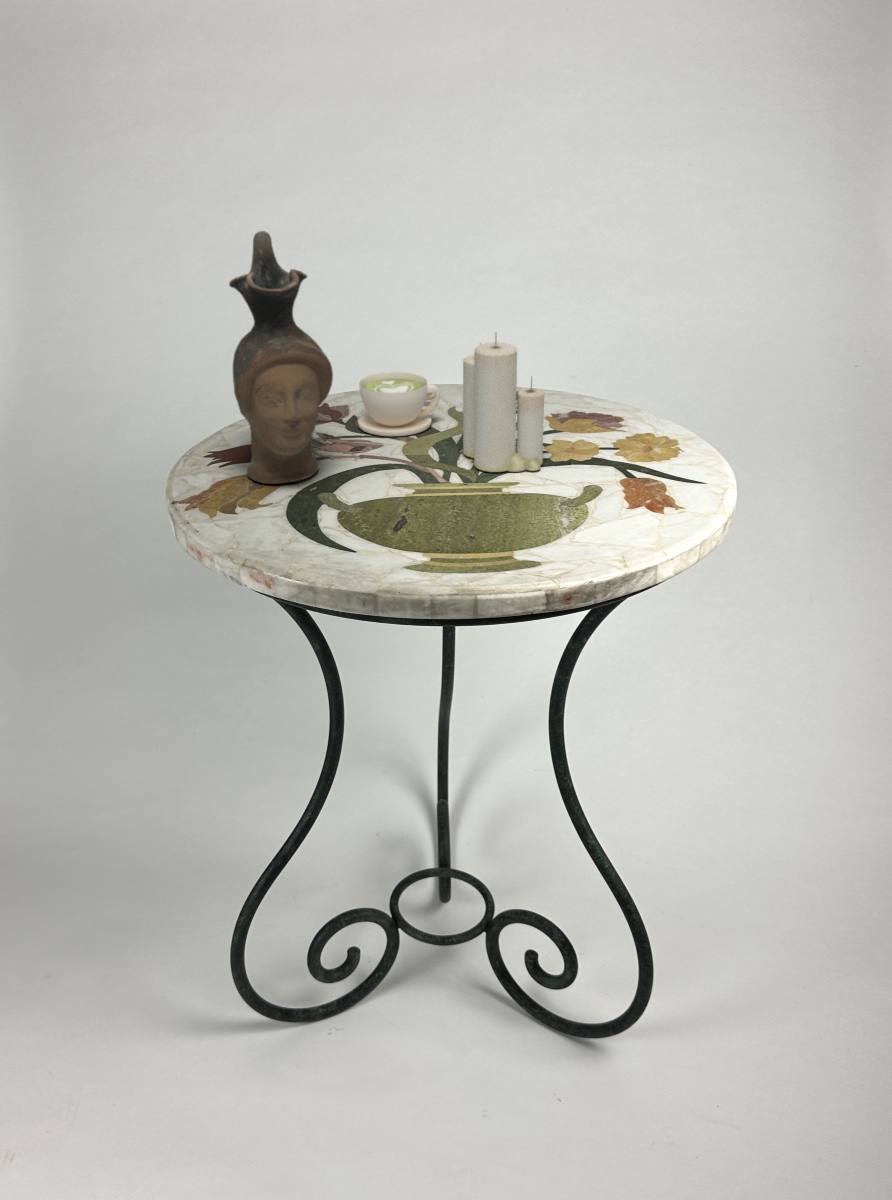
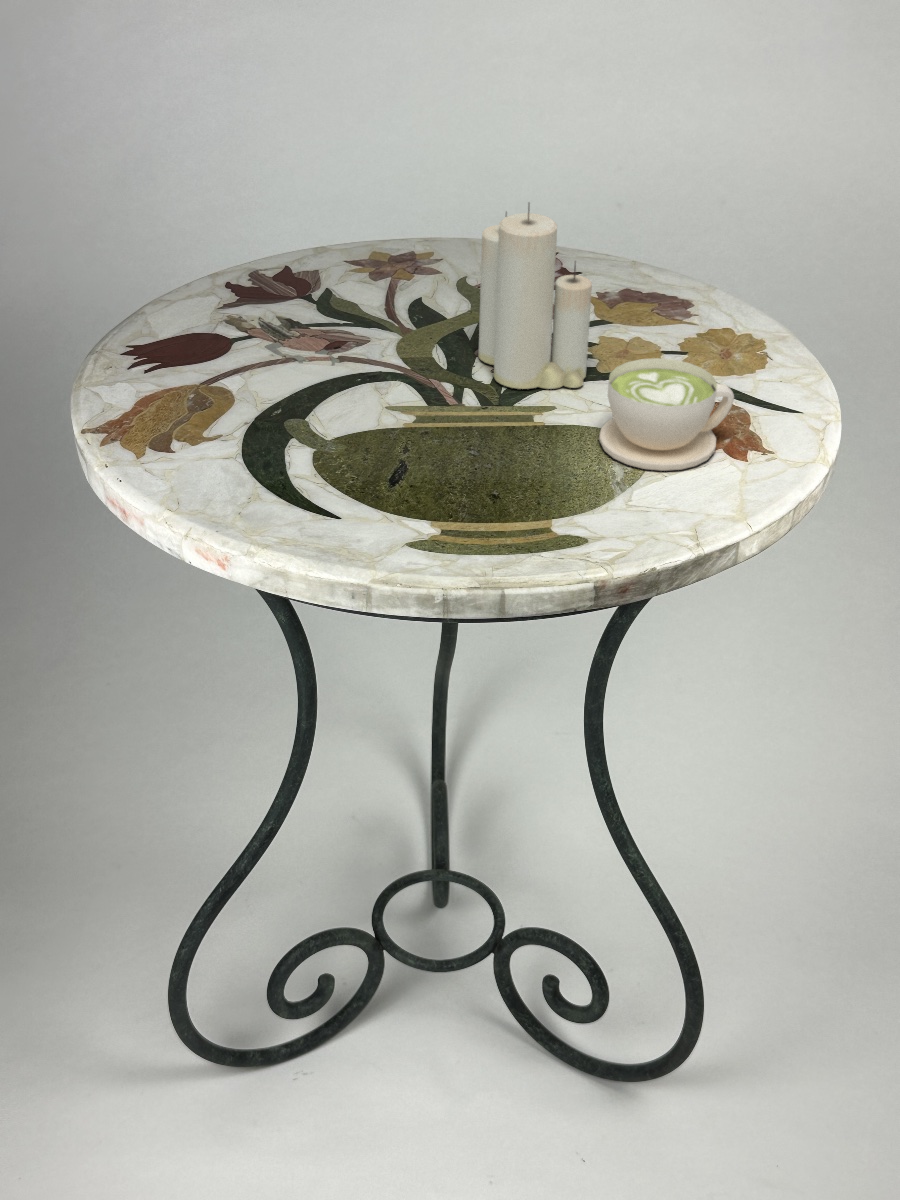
ceramic pitcher: present [229,231,333,483] -> none [166,55,306,402]
coffee cup: present [358,372,440,436] -> present [599,358,734,471]

